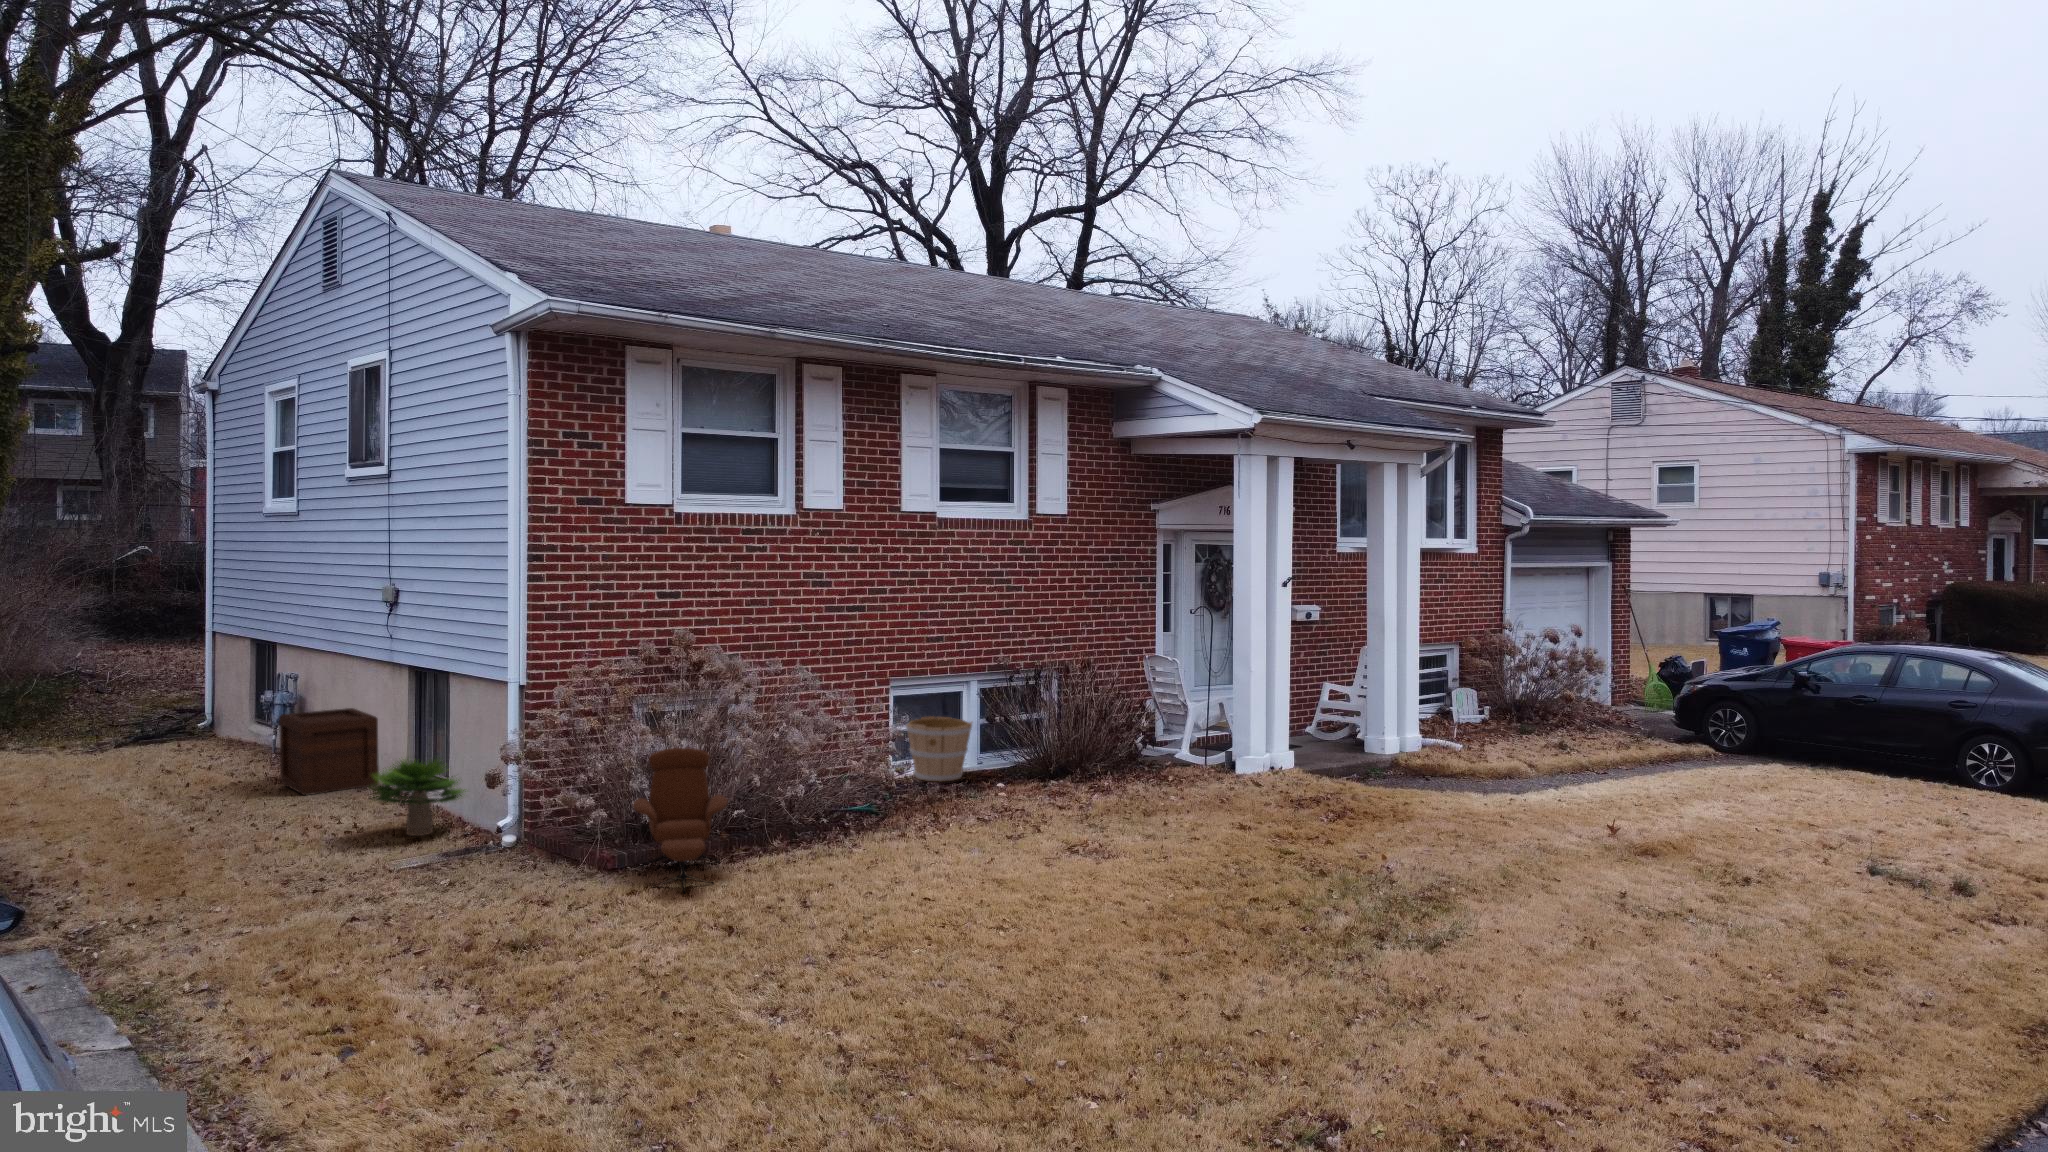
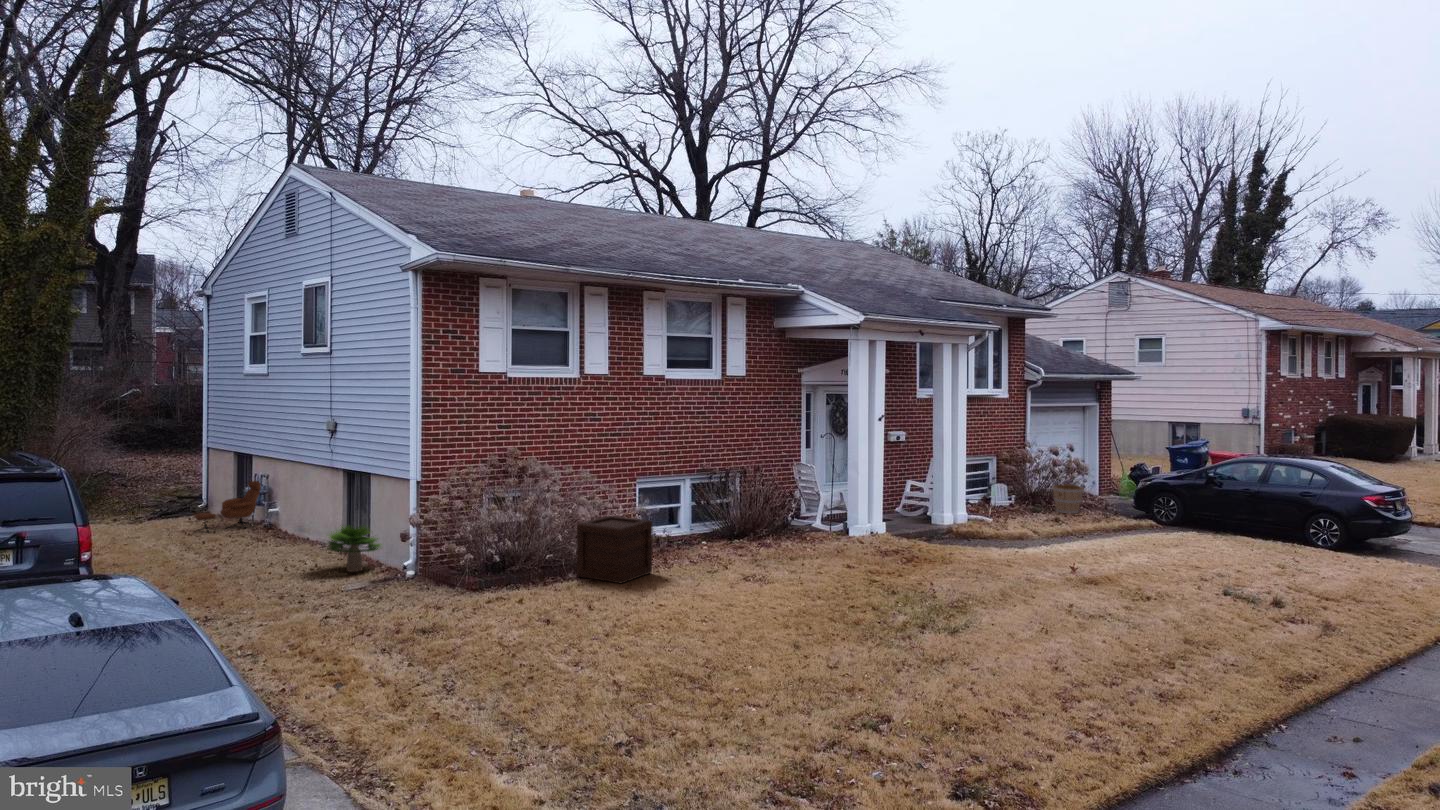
wooden crate: present [279,708,379,795] -> present [577,516,653,583]
wooden bucket: present [906,716,972,782] -> present [1052,484,1084,514]
lounge chair: present [633,748,728,892] -> present [195,481,261,531]

